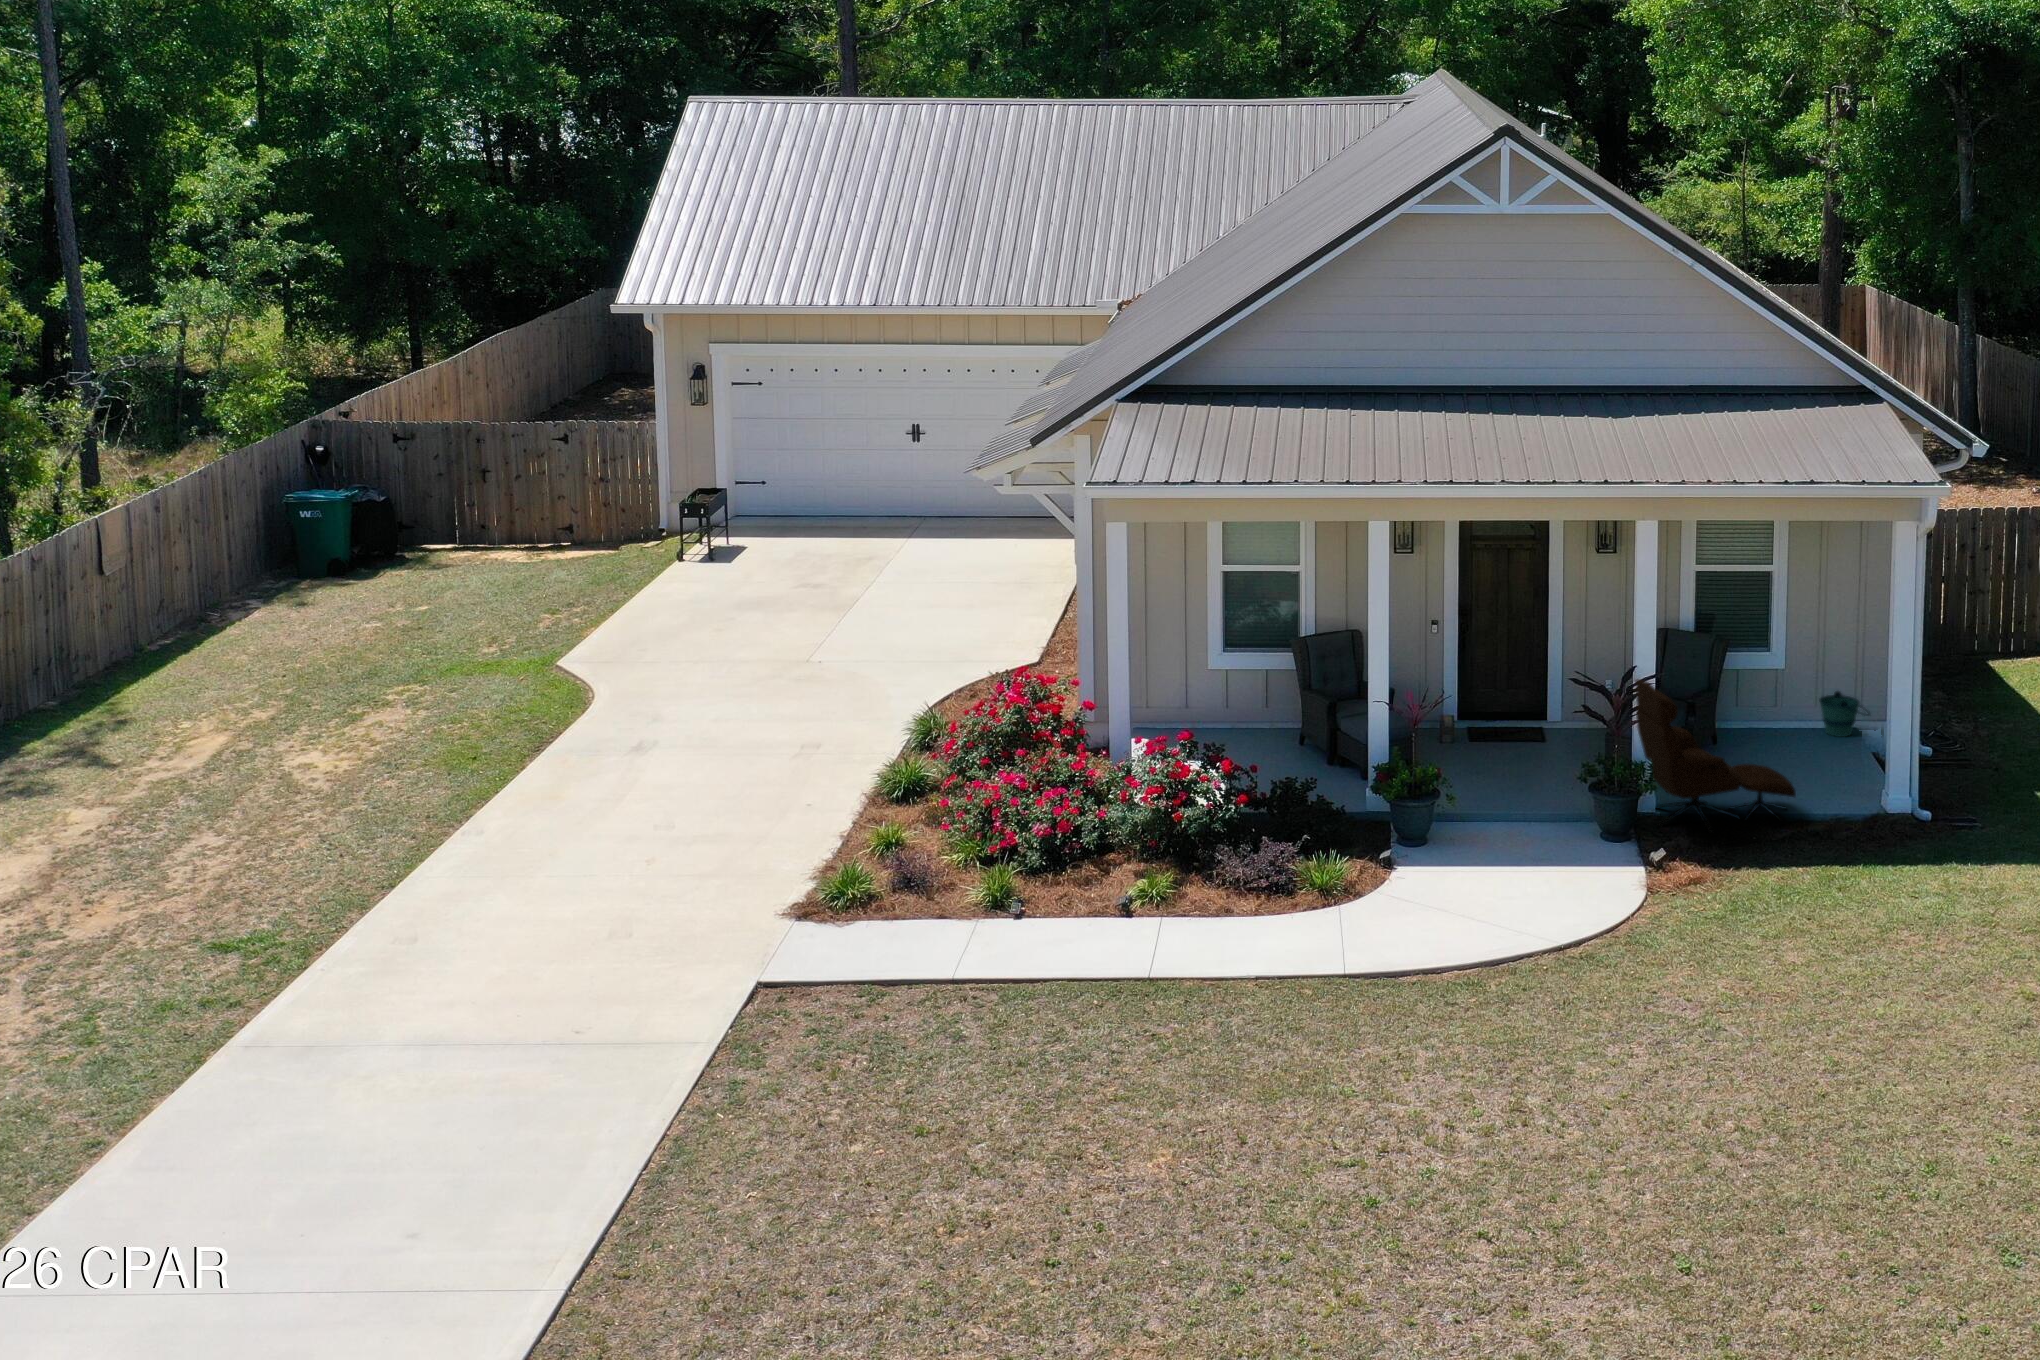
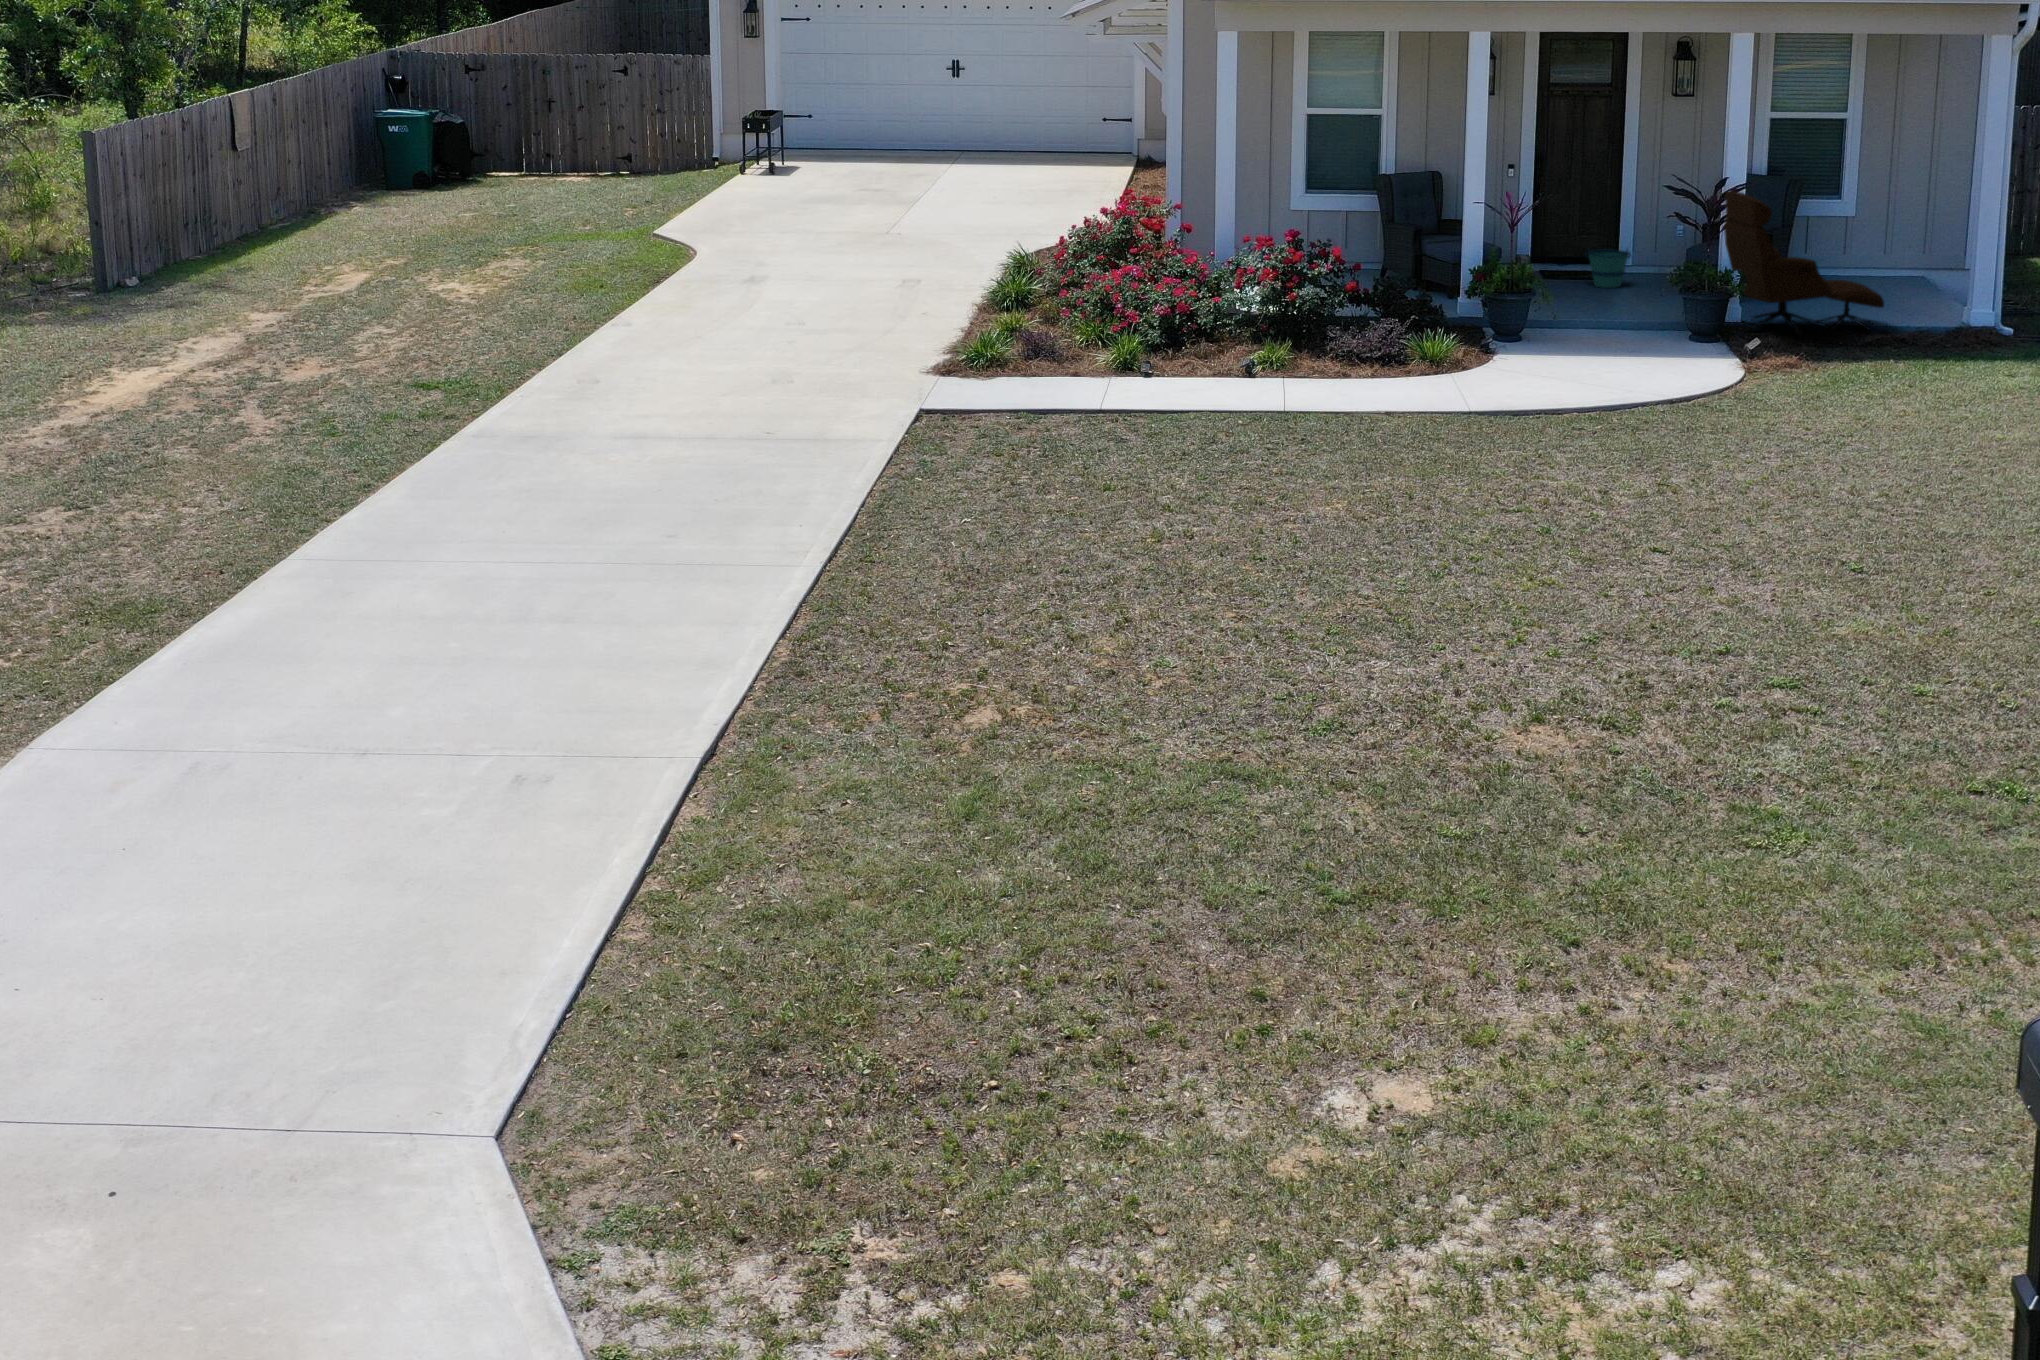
bucket: present [1819,691,1870,737] -> present [1585,248,1631,288]

